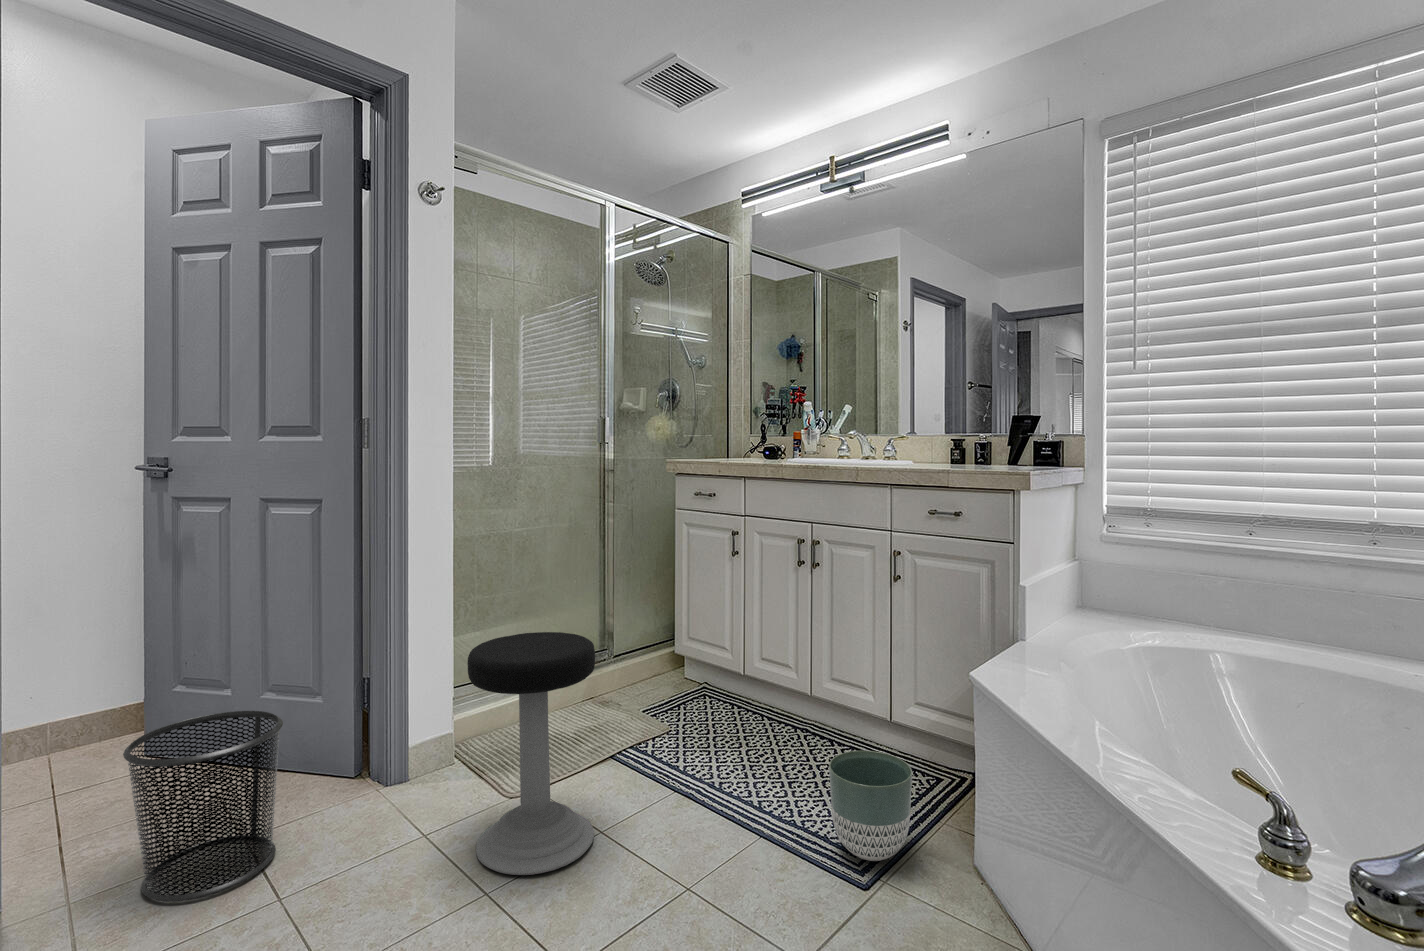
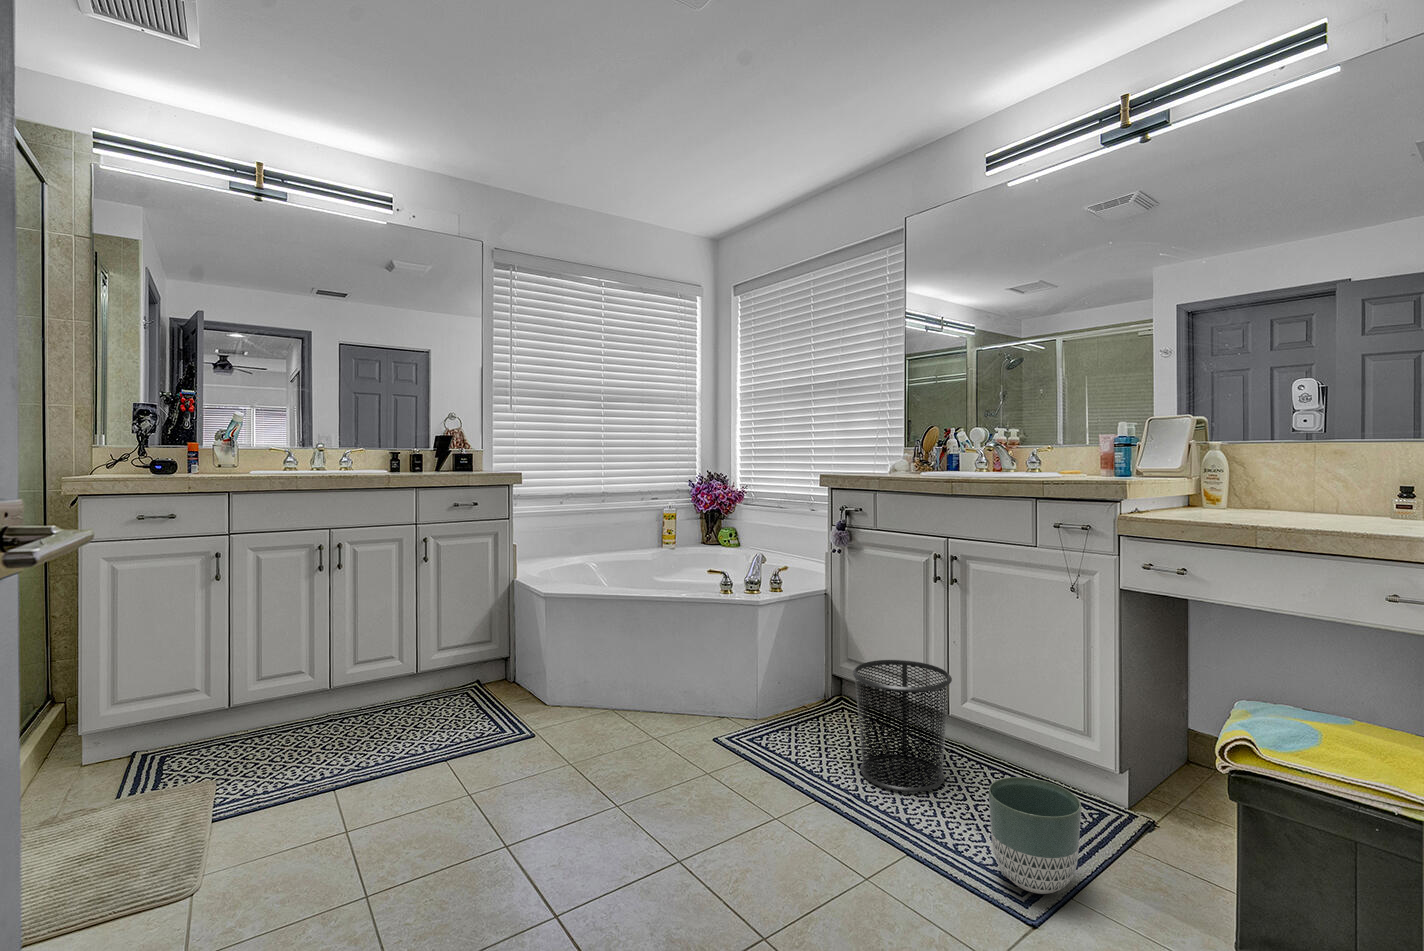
stool: present [467,632,595,875] -> none [631,640,749,874]
waste bin: present [123,711,283,902] -> present [853,660,952,792]

